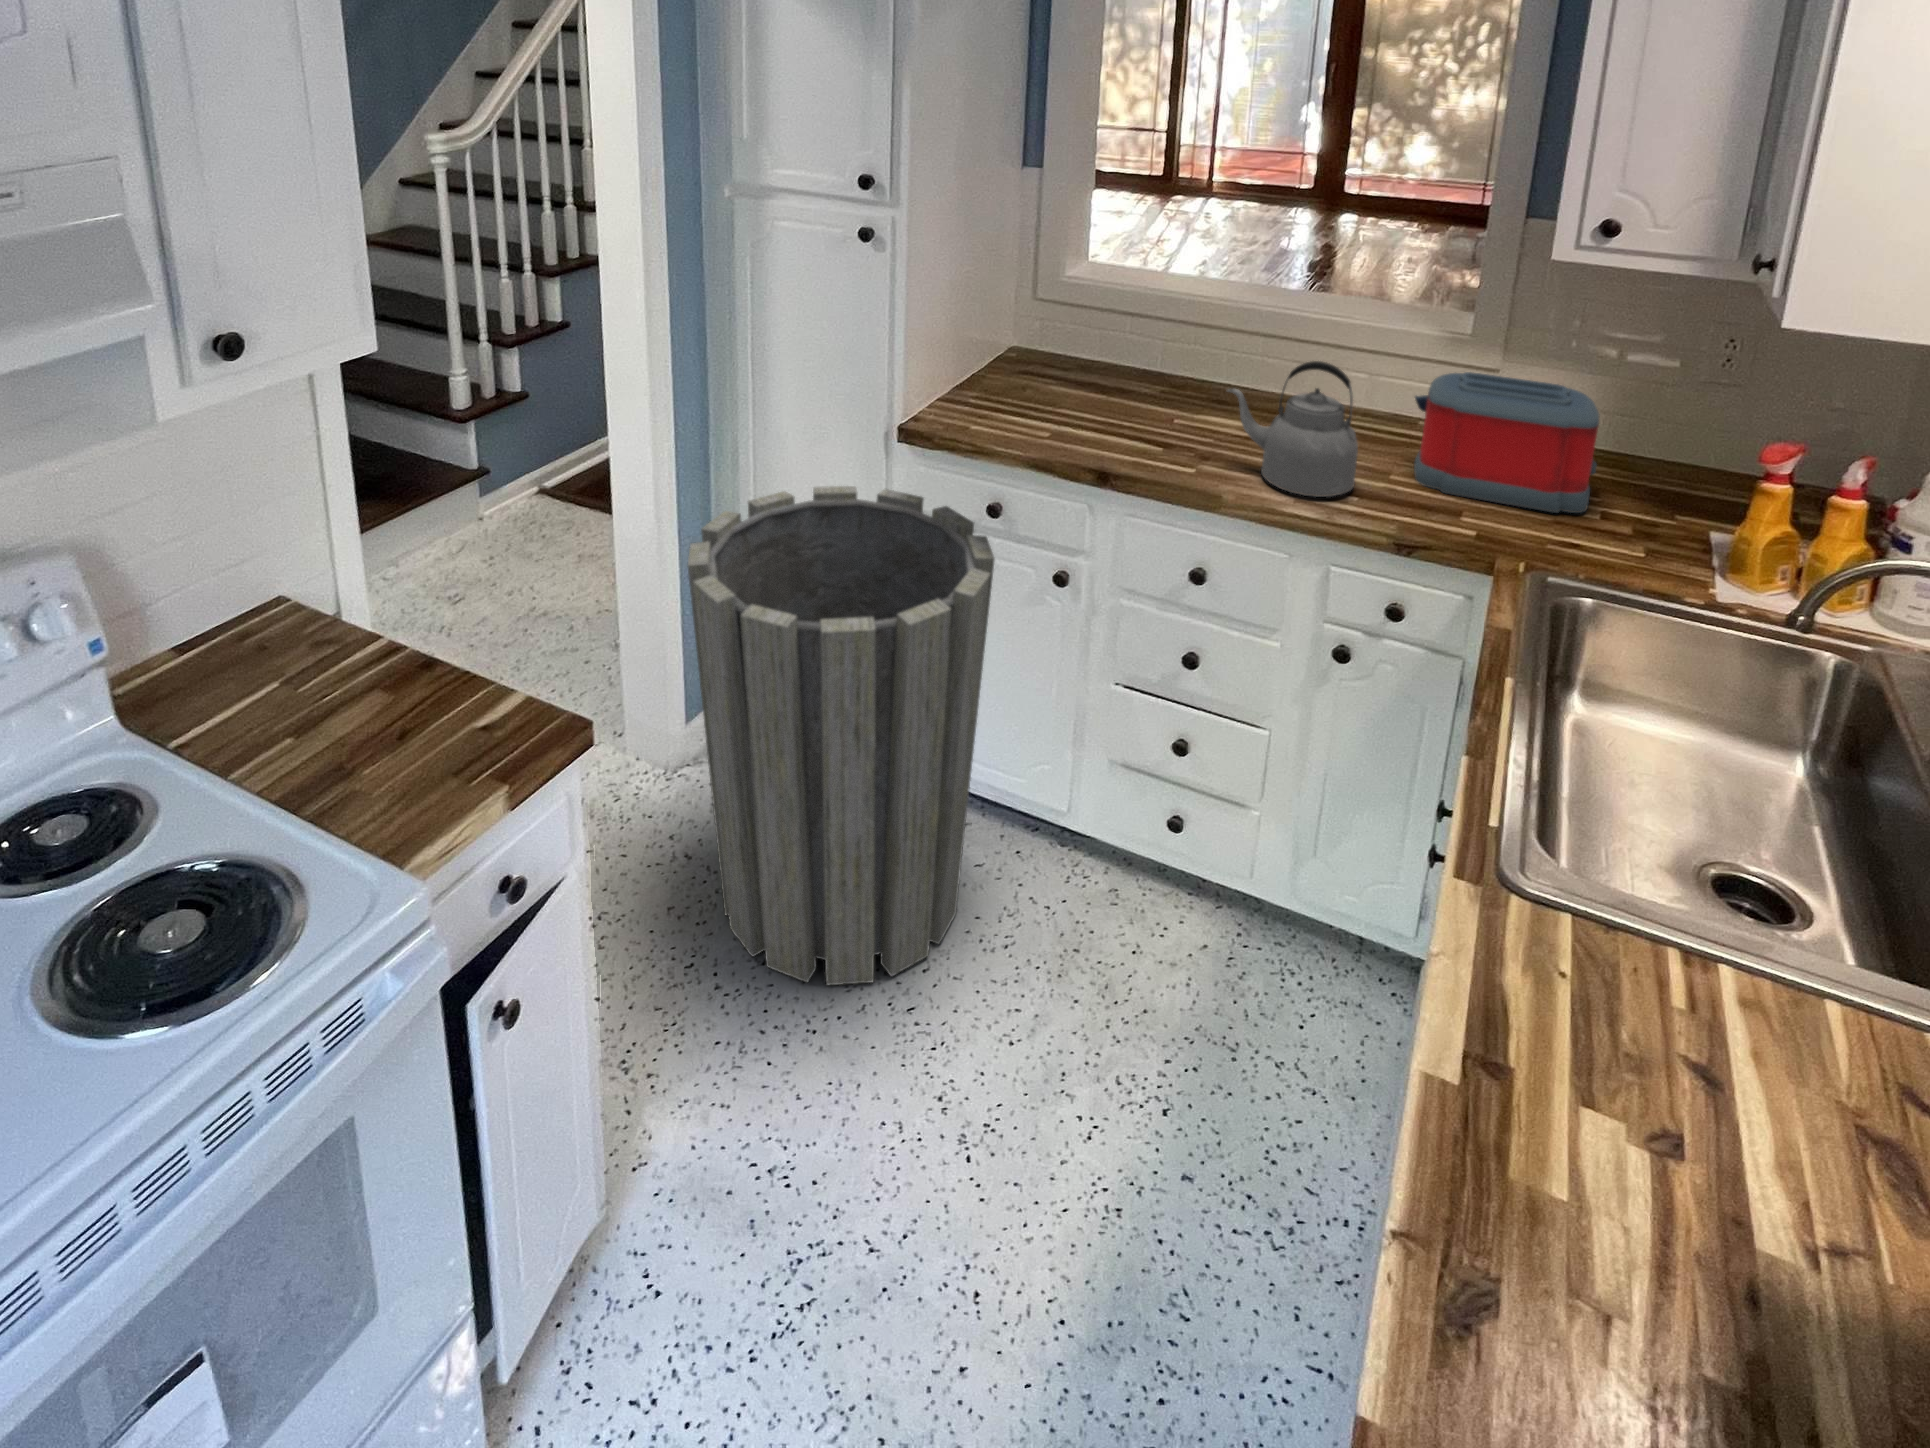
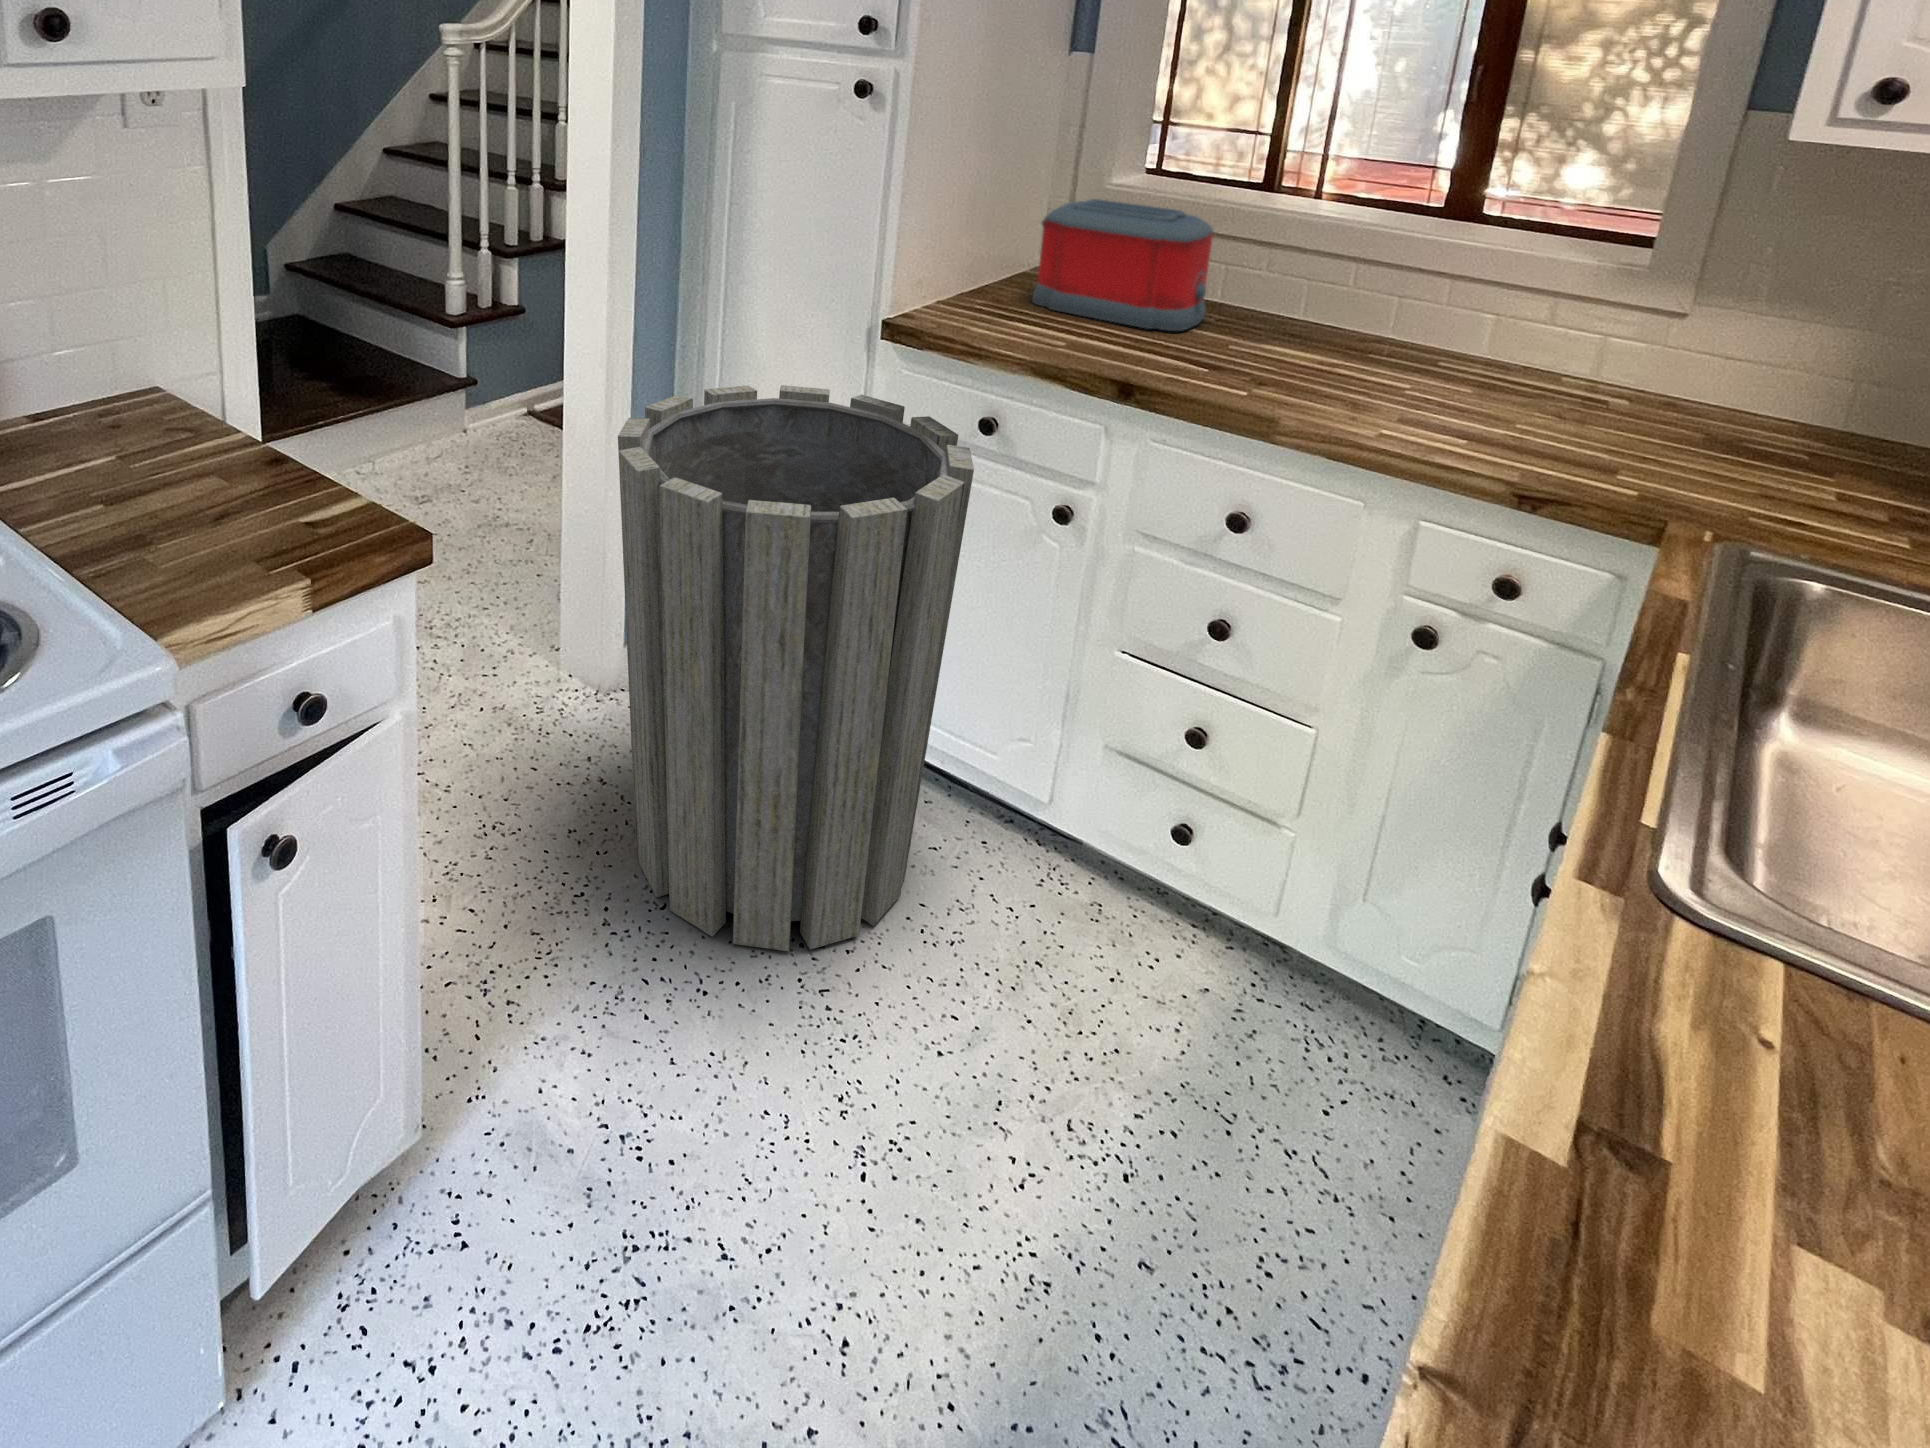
kettle: present [1228,361,1358,497] -> none [1290,259,1468,433]
toaster: present [1414,372,1599,513] -> present [1032,199,1213,331]

